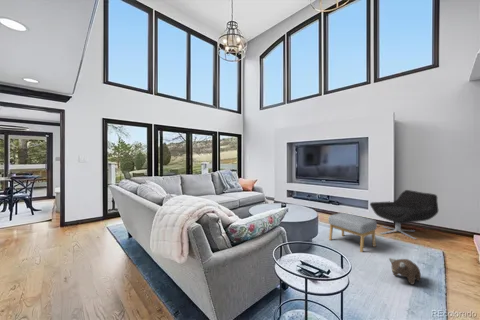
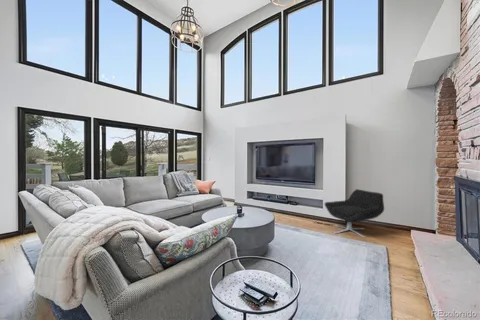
footstool: present [328,213,377,252] -> none [285,214,331,255]
plush toy: present [389,258,421,284] -> none [343,262,372,289]

